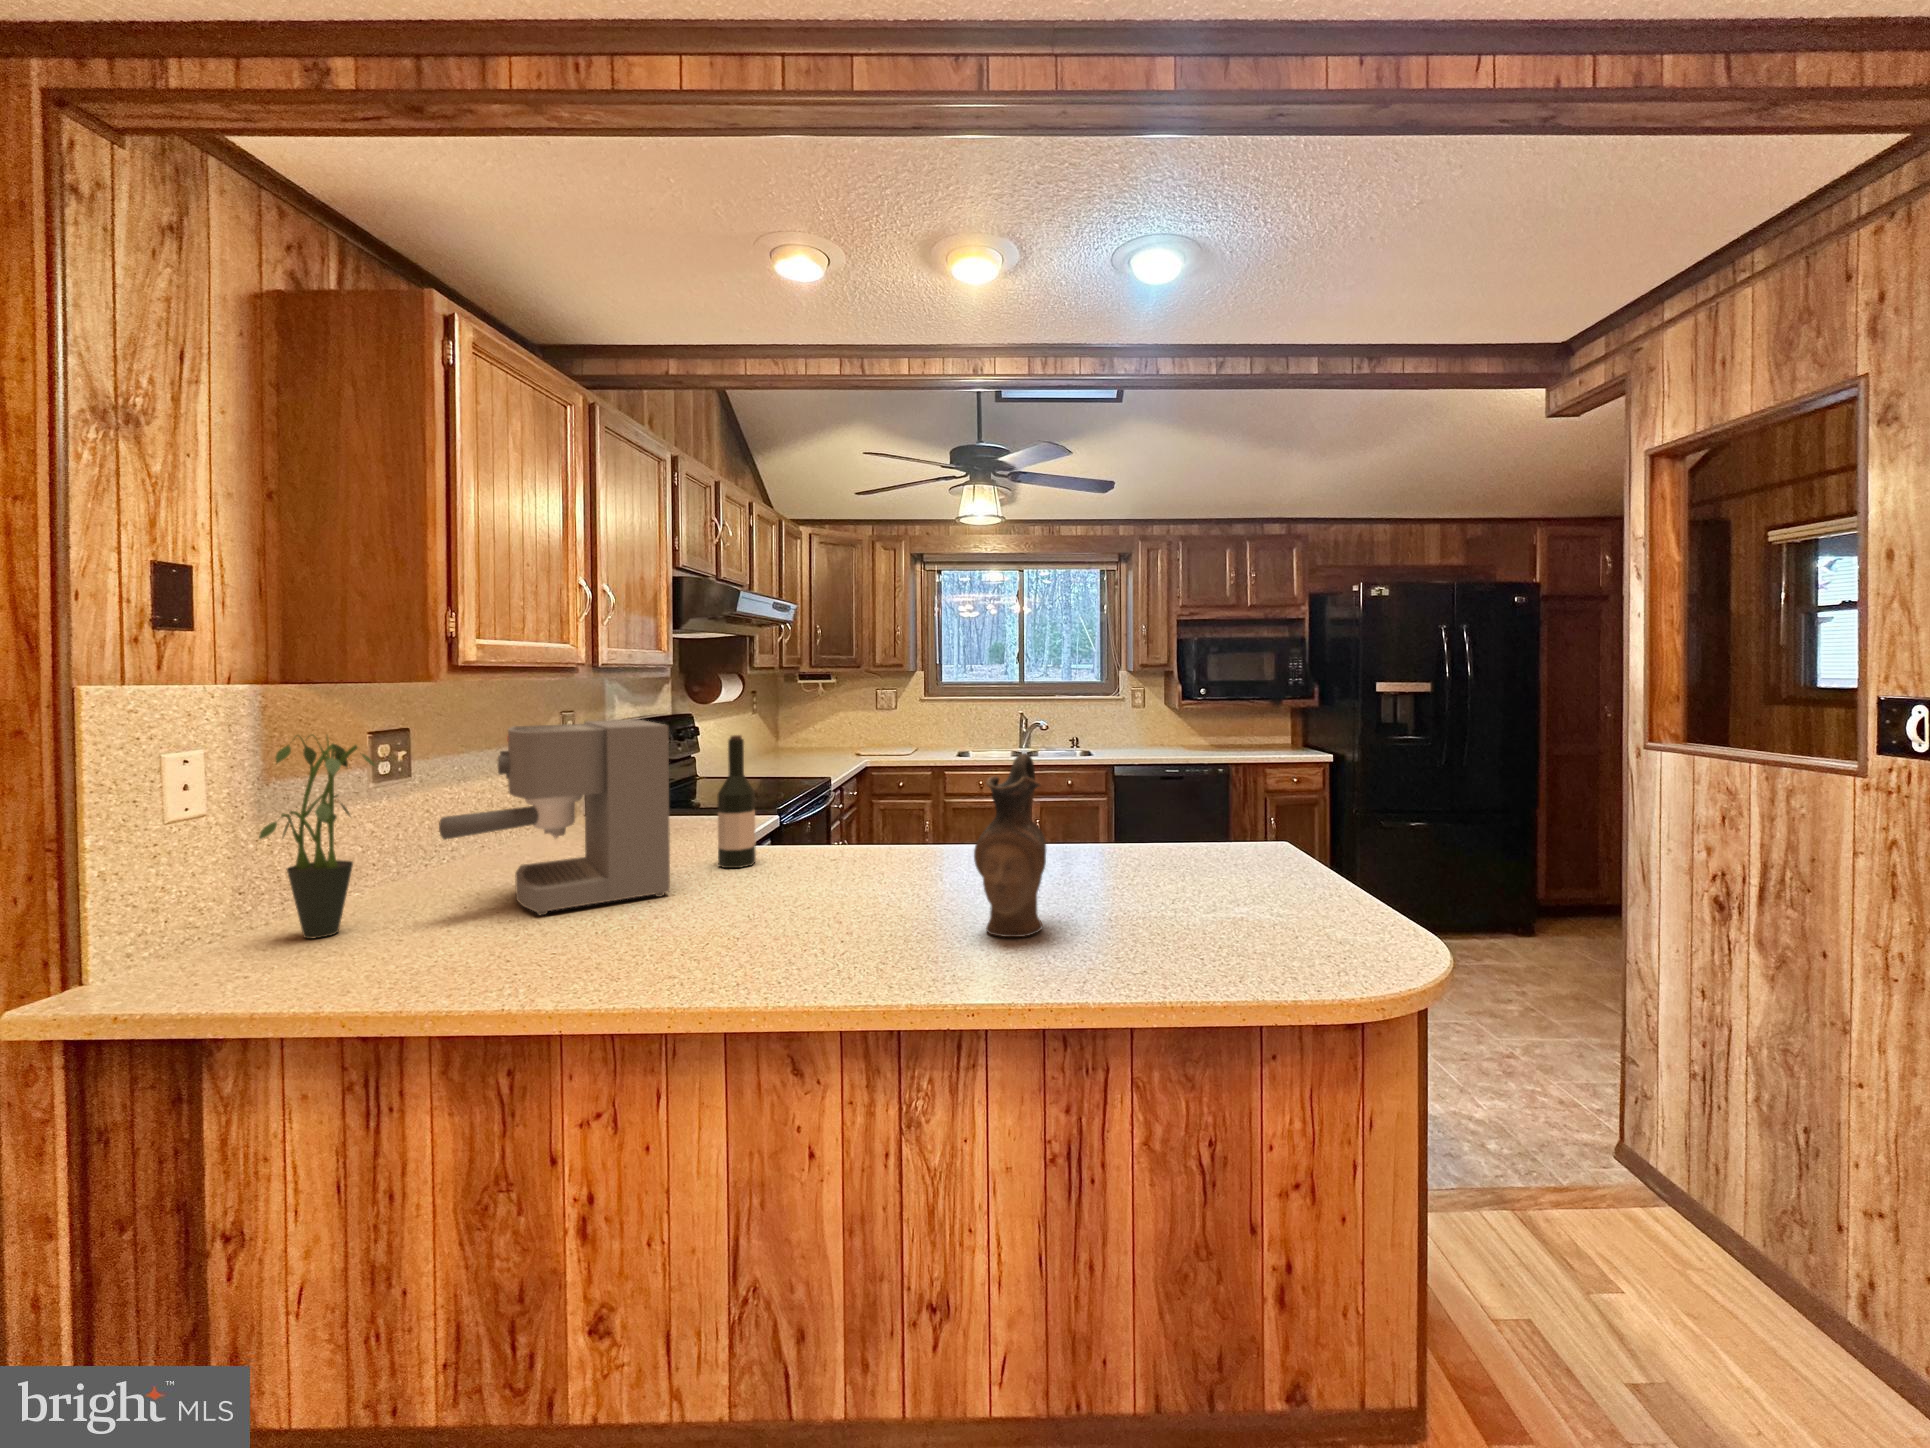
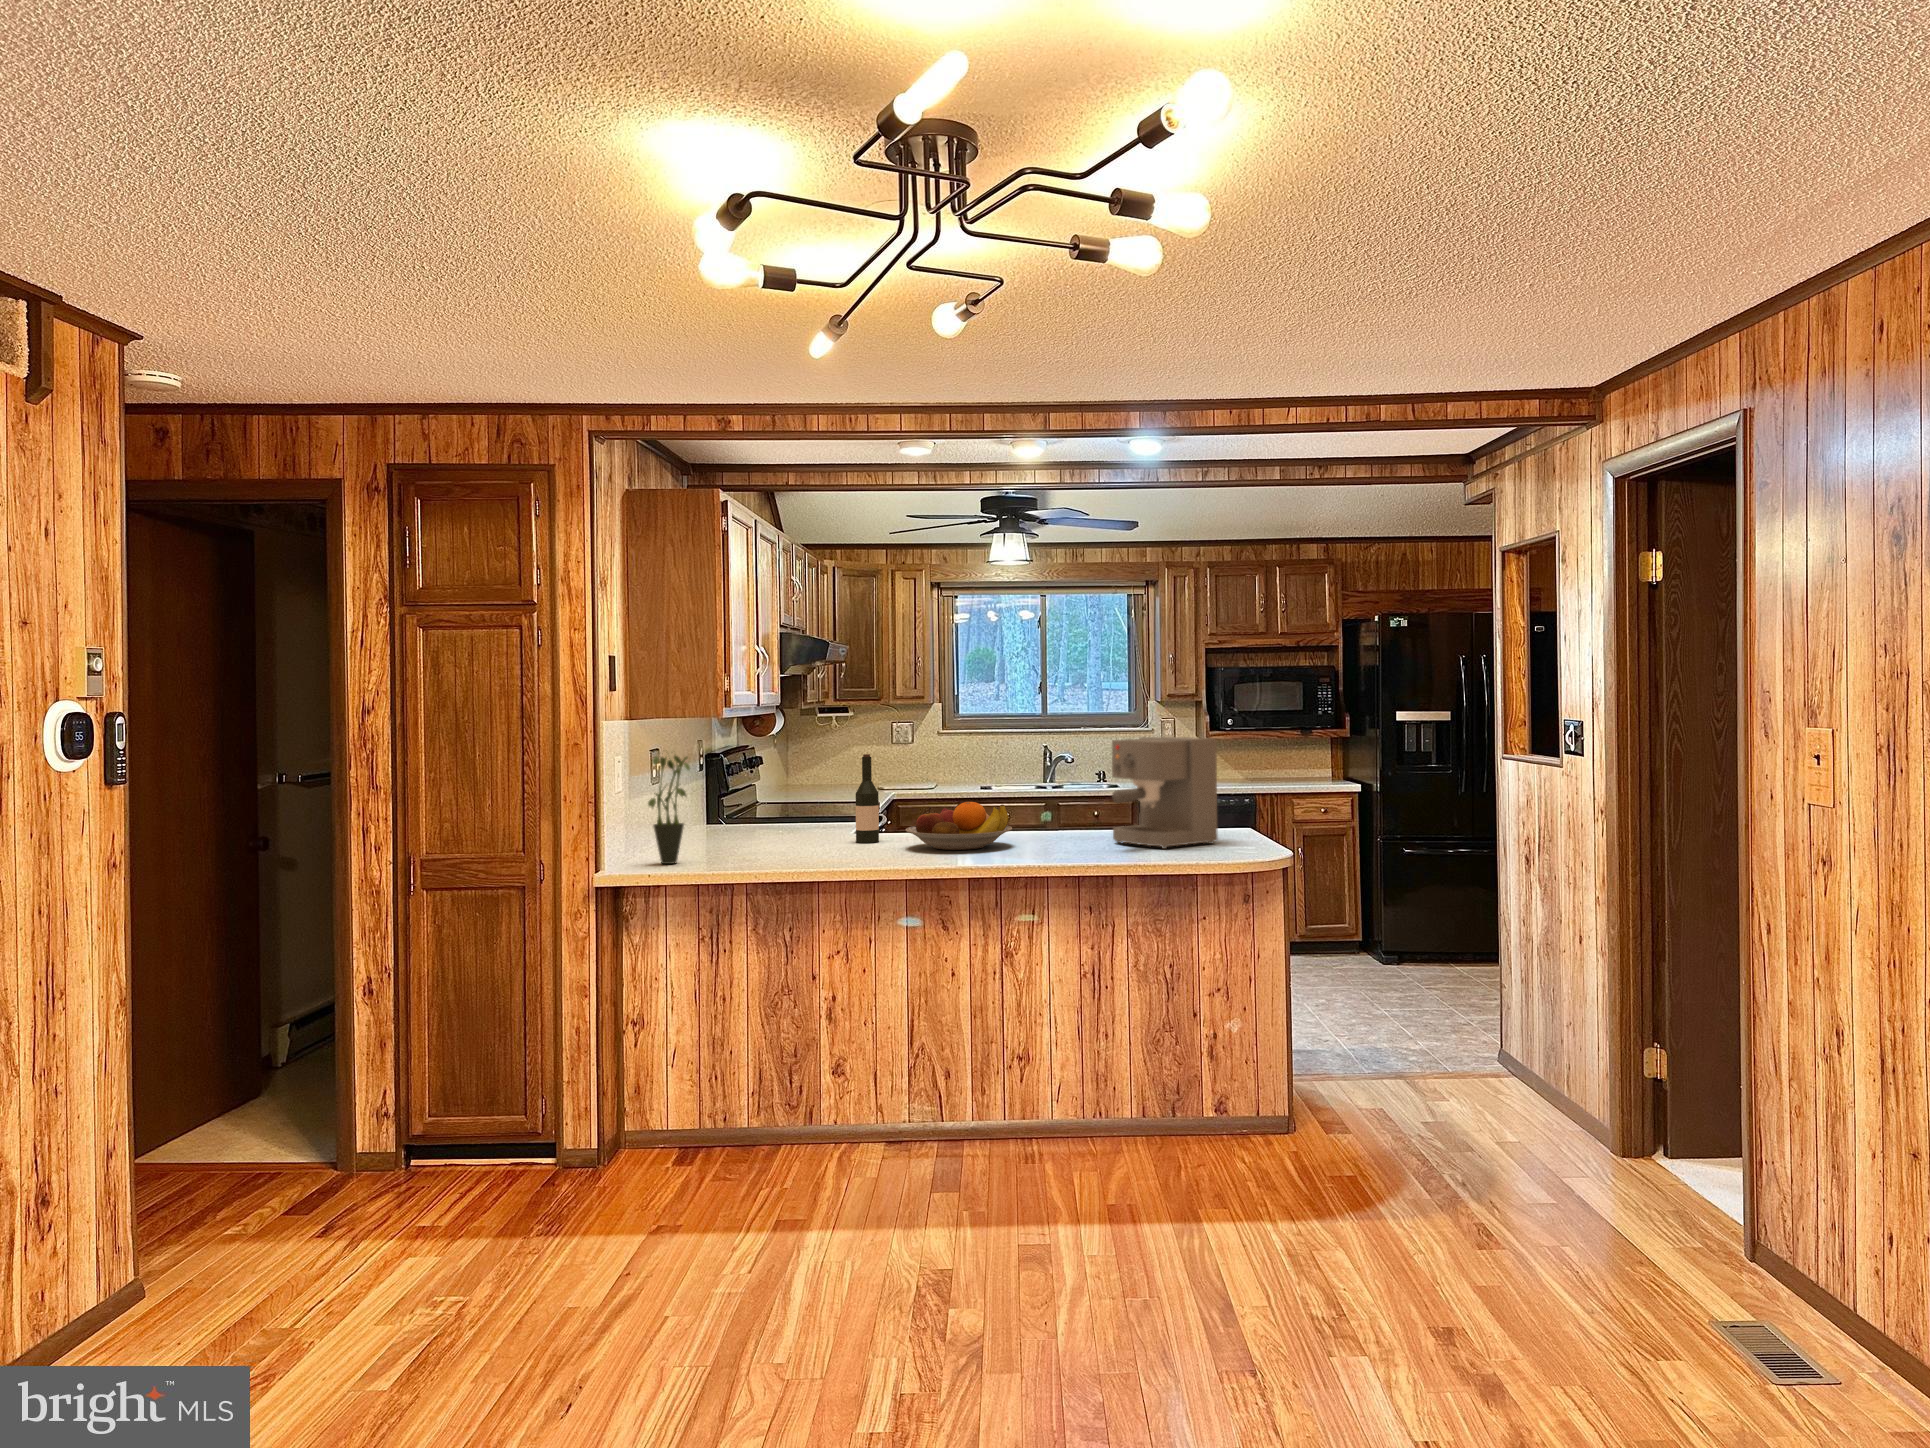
coffee maker: present [439,720,670,915] -> present [1112,737,1218,849]
ceramic pitcher: present [974,753,1046,937] -> none [1039,758,1078,858]
fruit bowl: none [771,816,943,896] -> present [906,802,1012,850]

